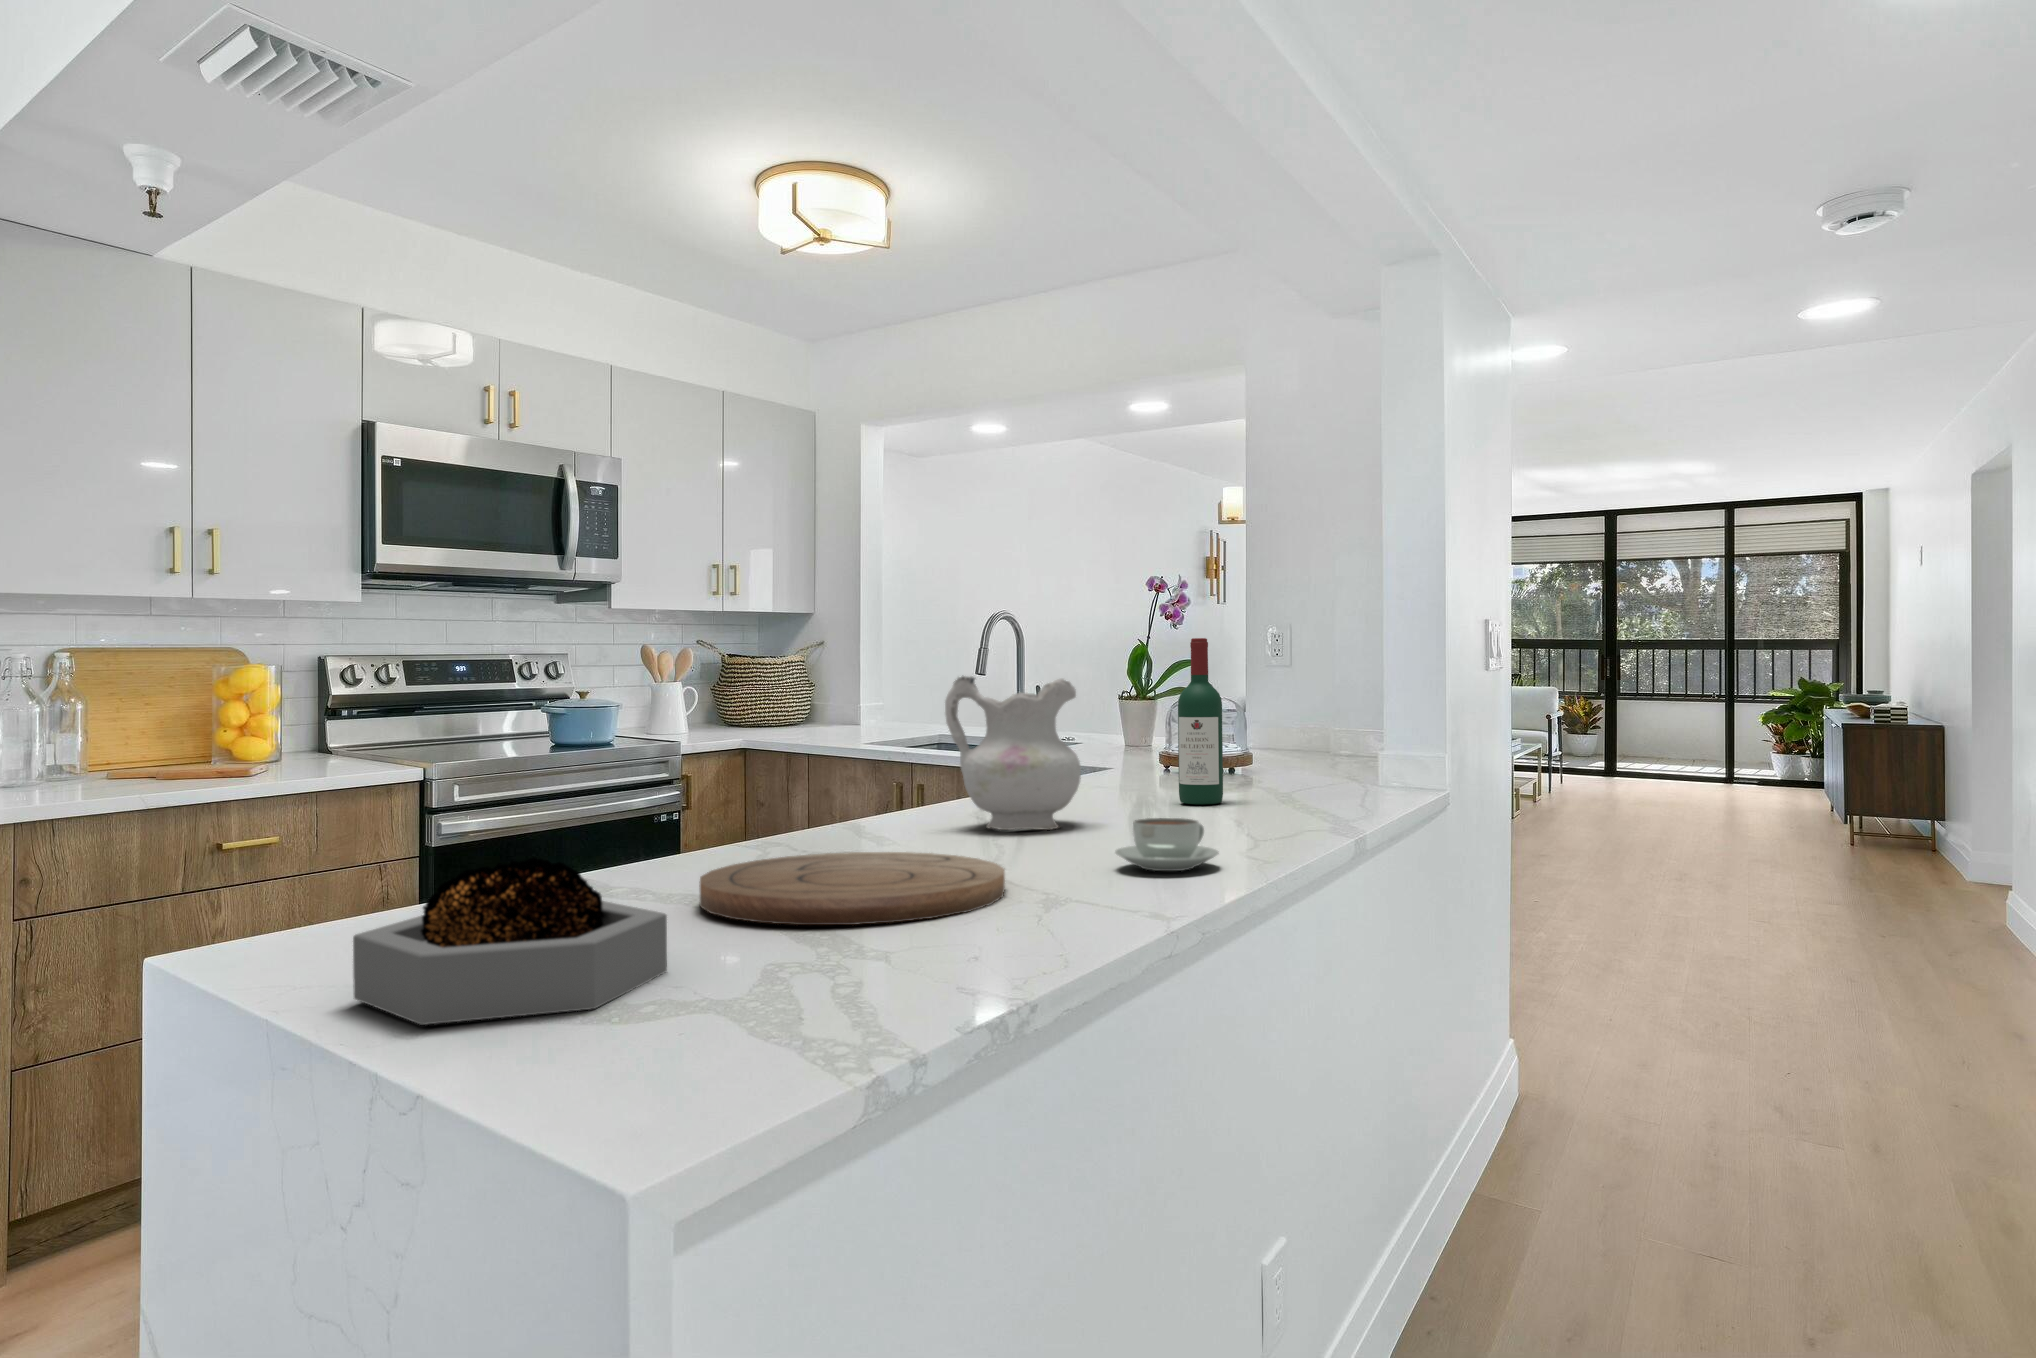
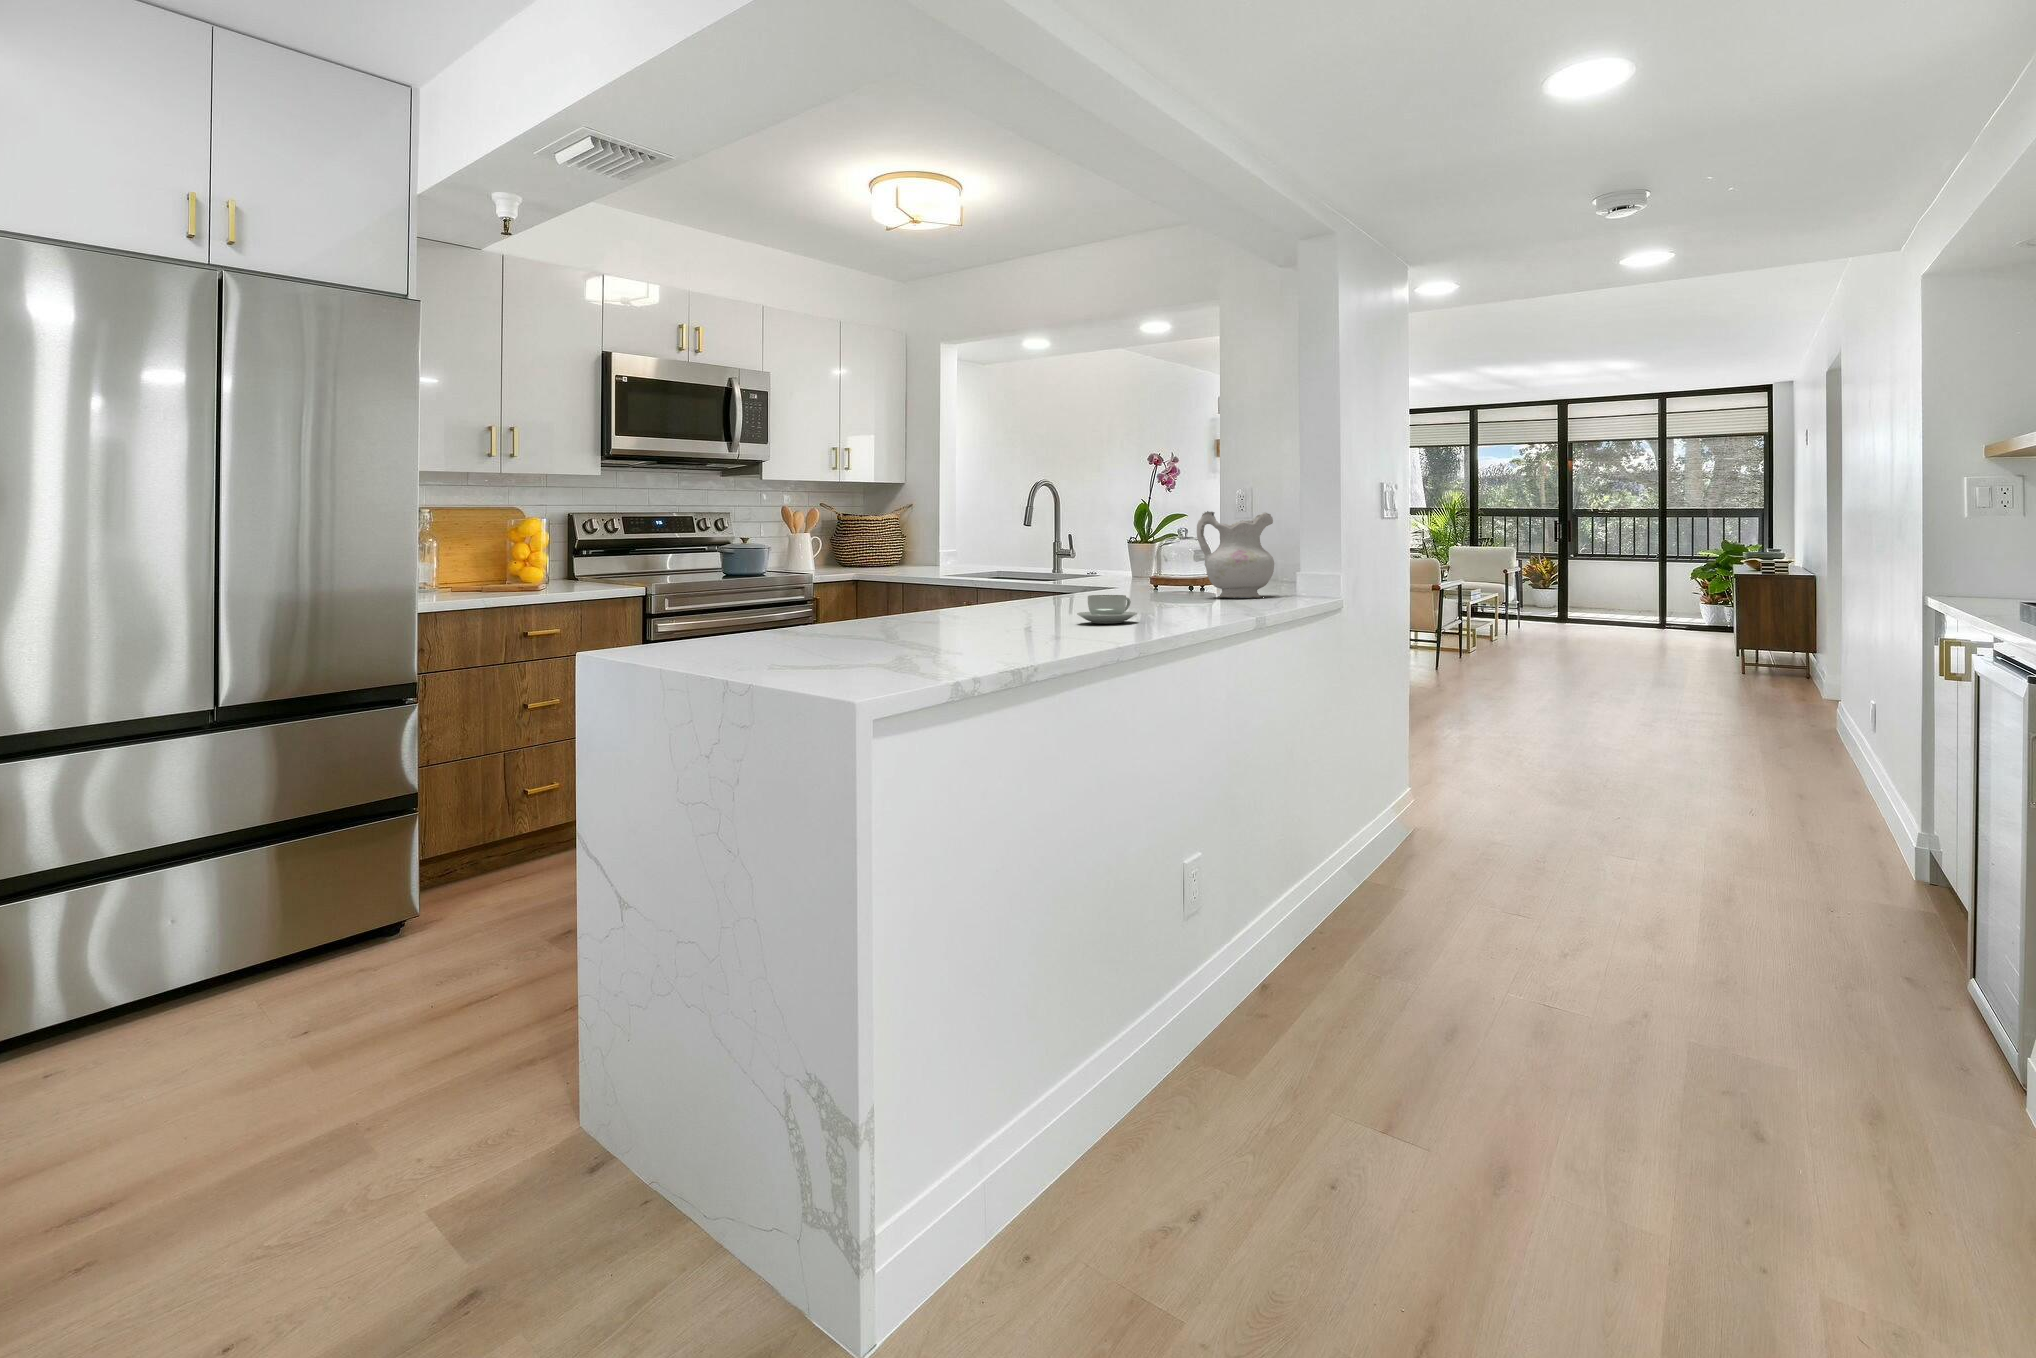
wine bottle: present [1178,638,1223,804] -> none [1141,493,1170,602]
ceramic pitcher: present [945,676,1081,830] -> present [1197,511,1274,598]
cutting board: present [700,852,1005,925] -> none [840,615,1010,639]
decorative bowl: present [353,857,667,1025] -> none [678,588,828,662]

